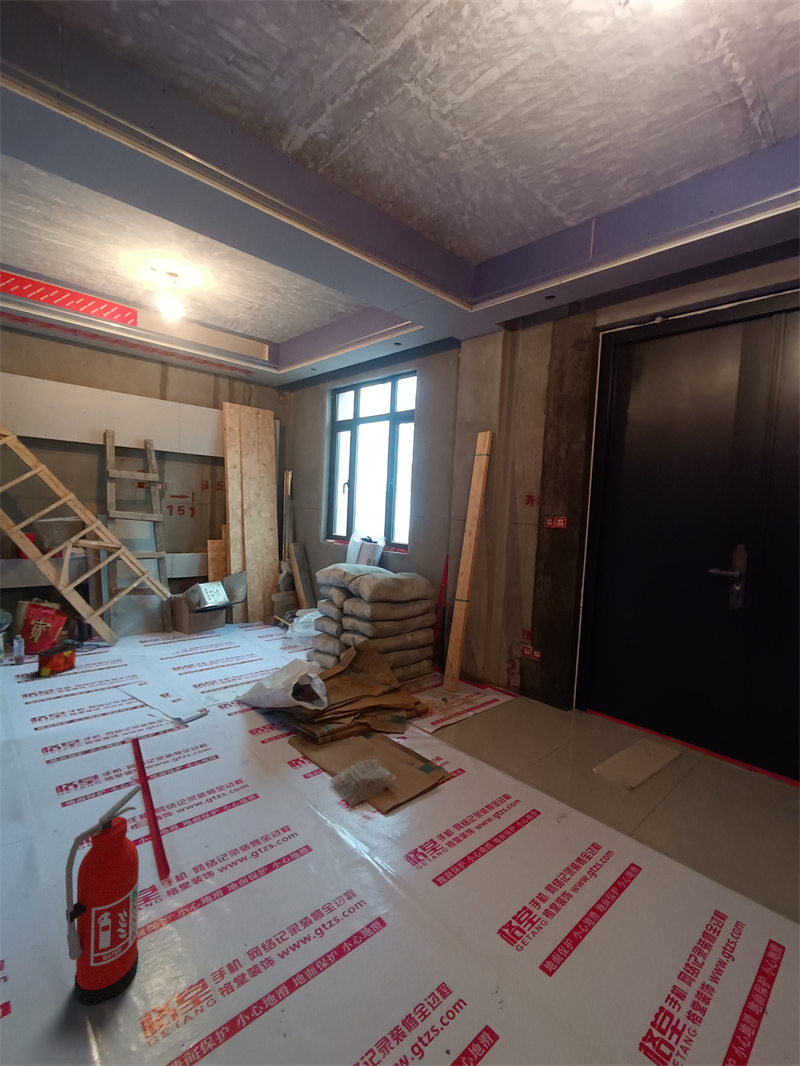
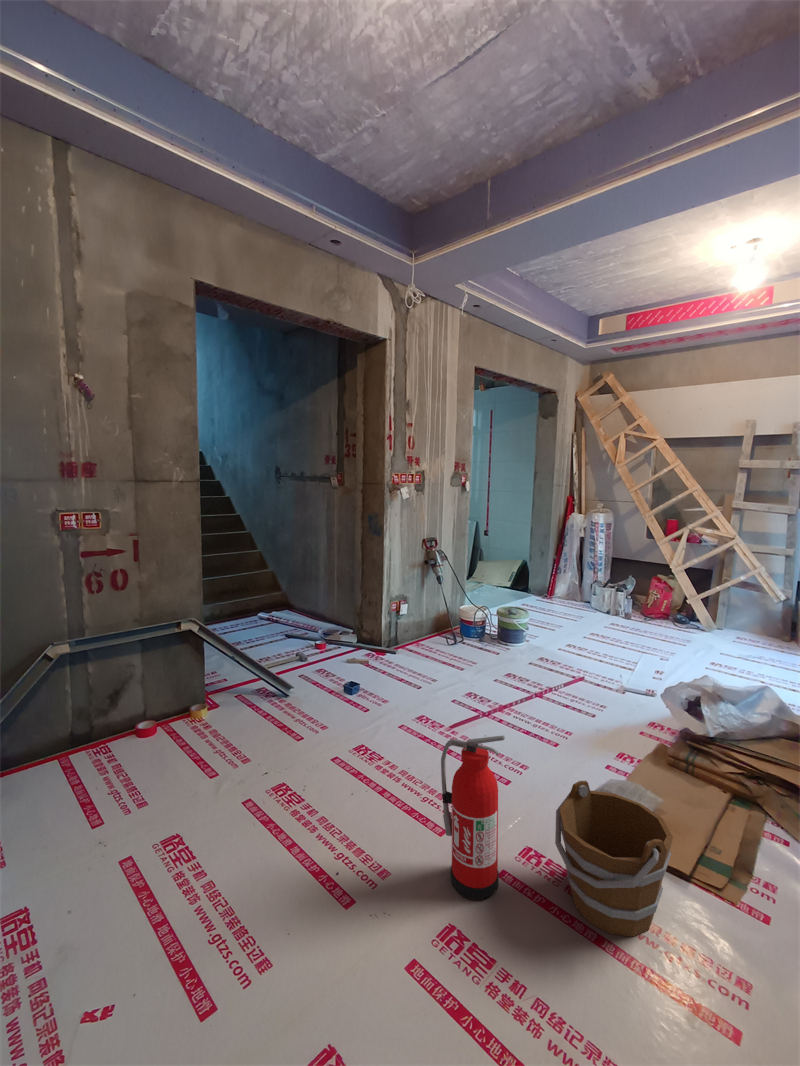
bag: present [33,645,76,677] -> none [723,646,774,676]
bucket: none [148,775,251,895] -> present [555,781,673,937]

